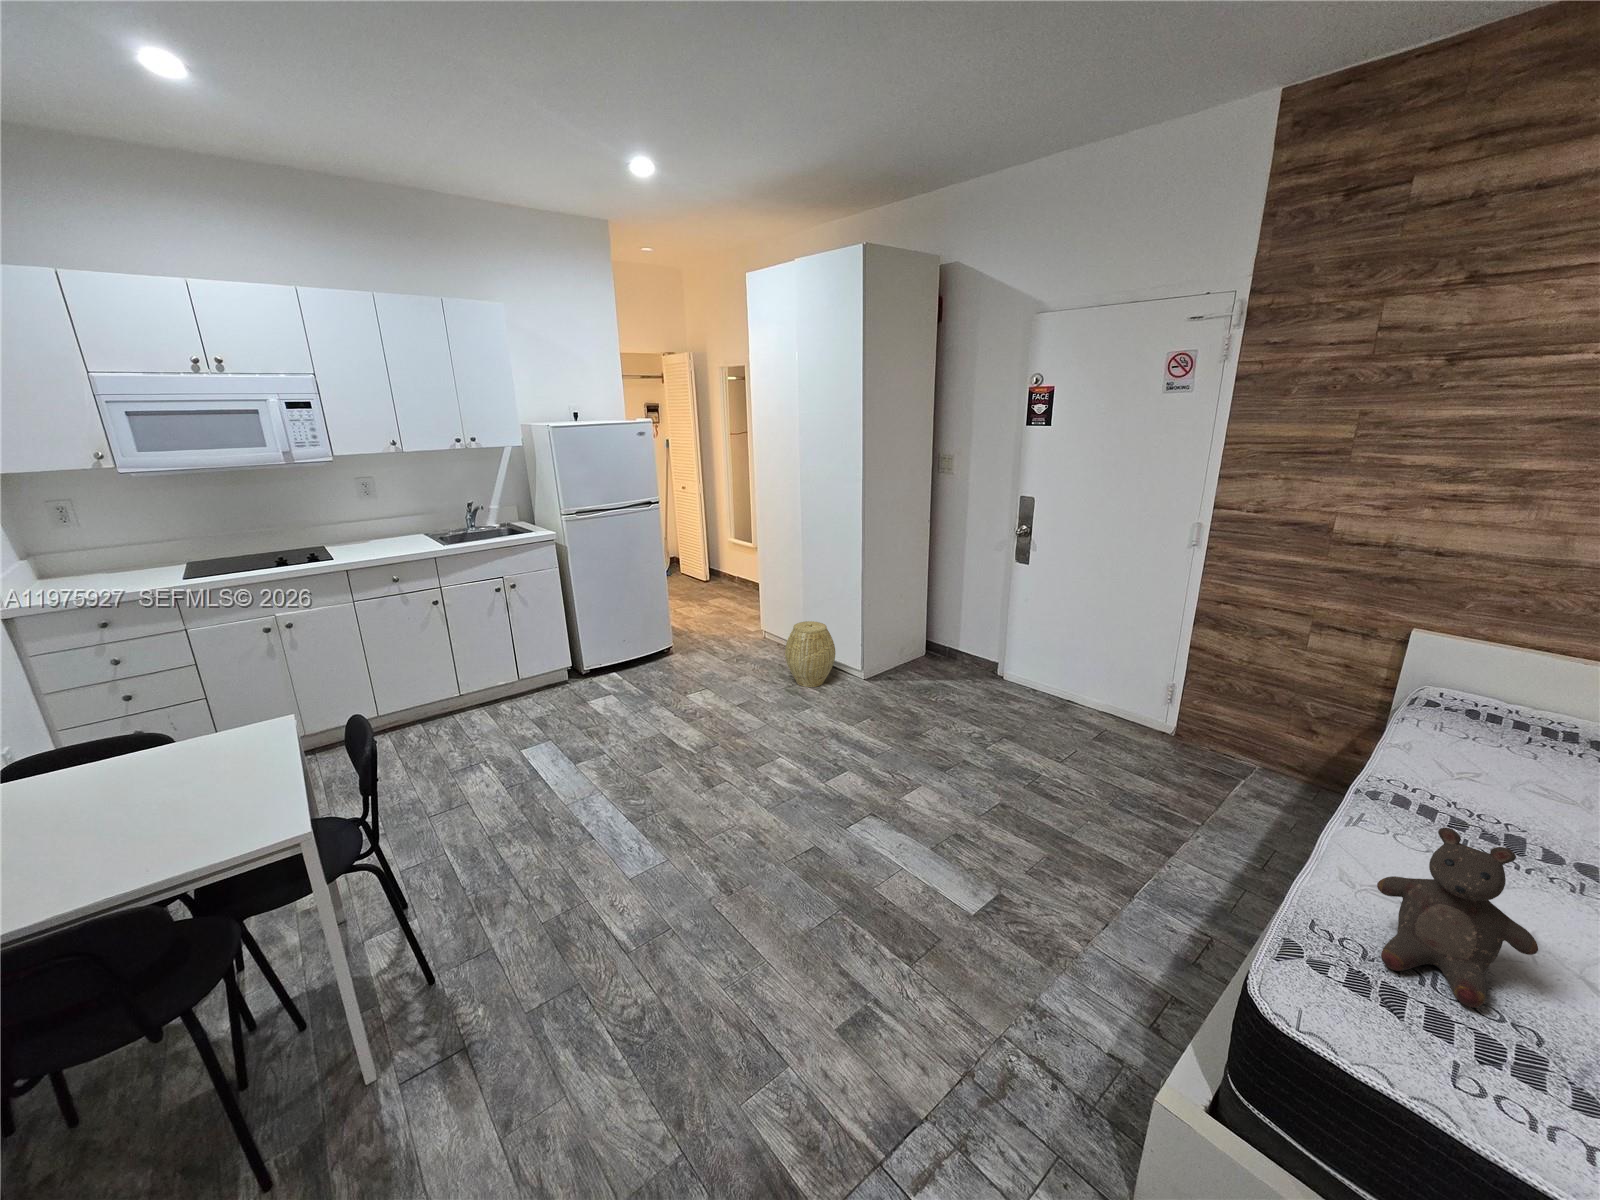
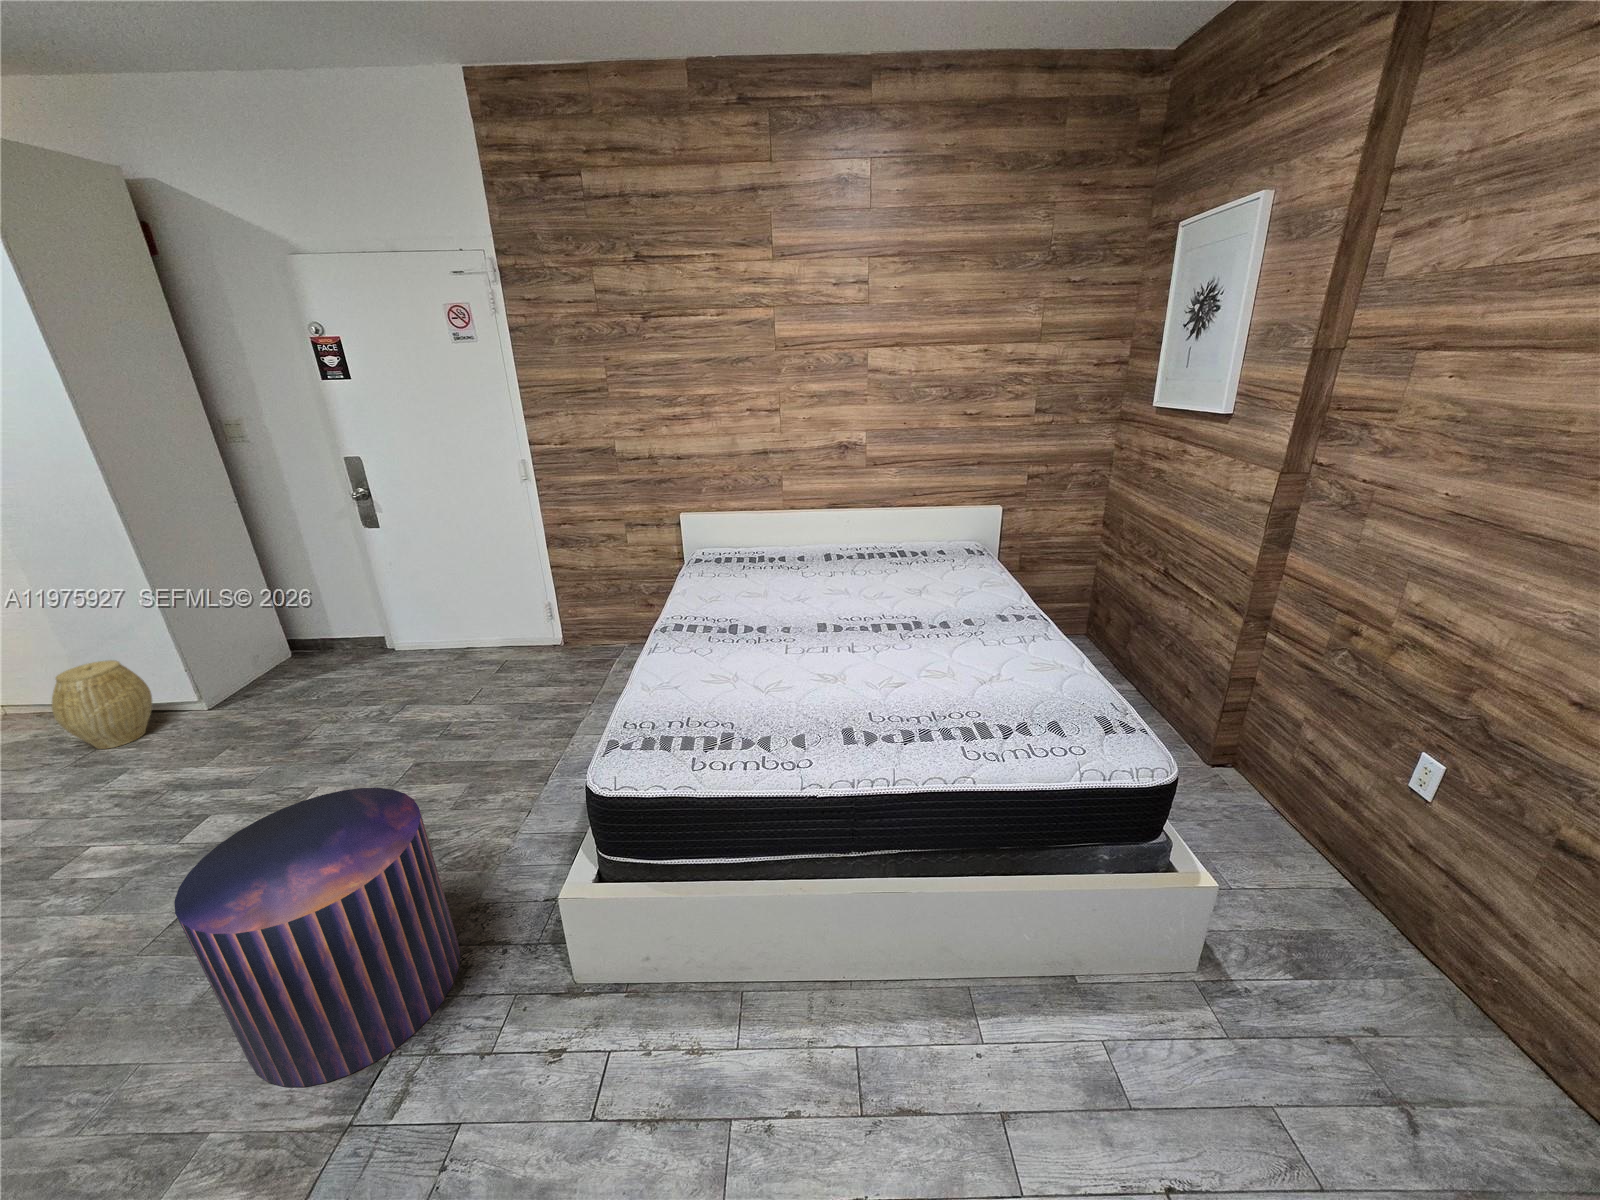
pouf: none [832,816,1027,1109] -> present [174,788,460,1087]
stuffed bear: present [1377,828,1538,1007] -> none [655,625,730,727]

